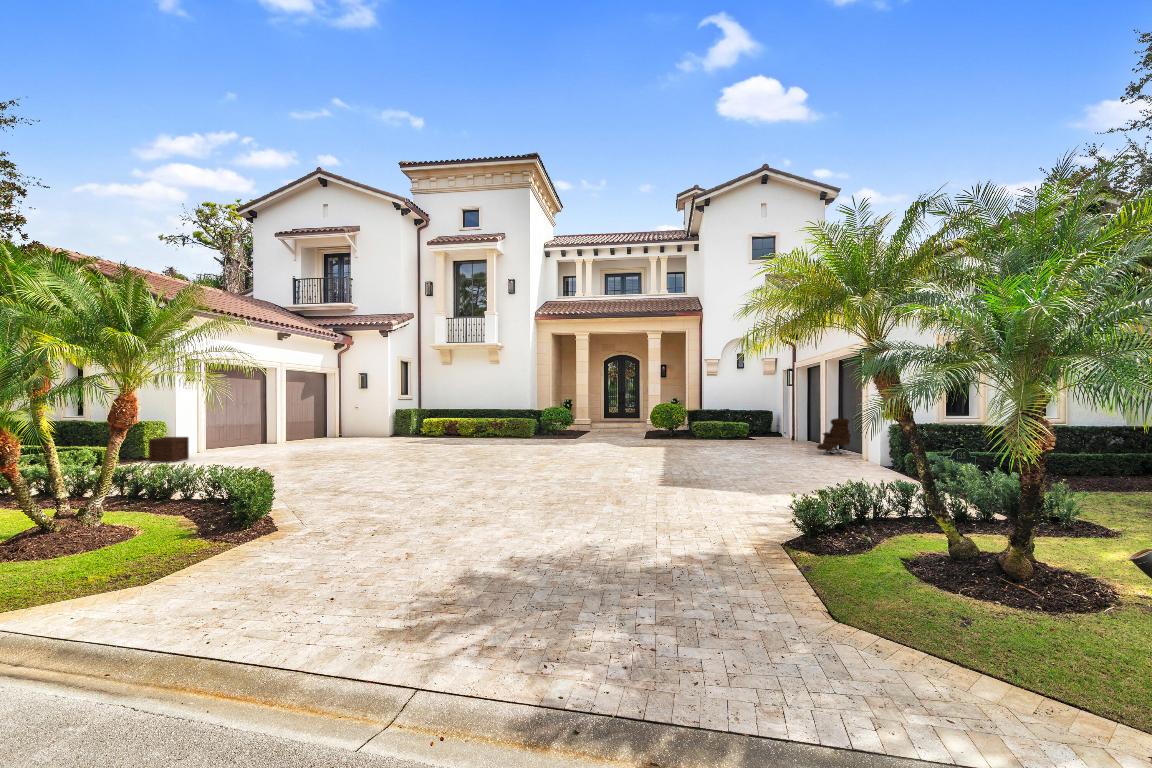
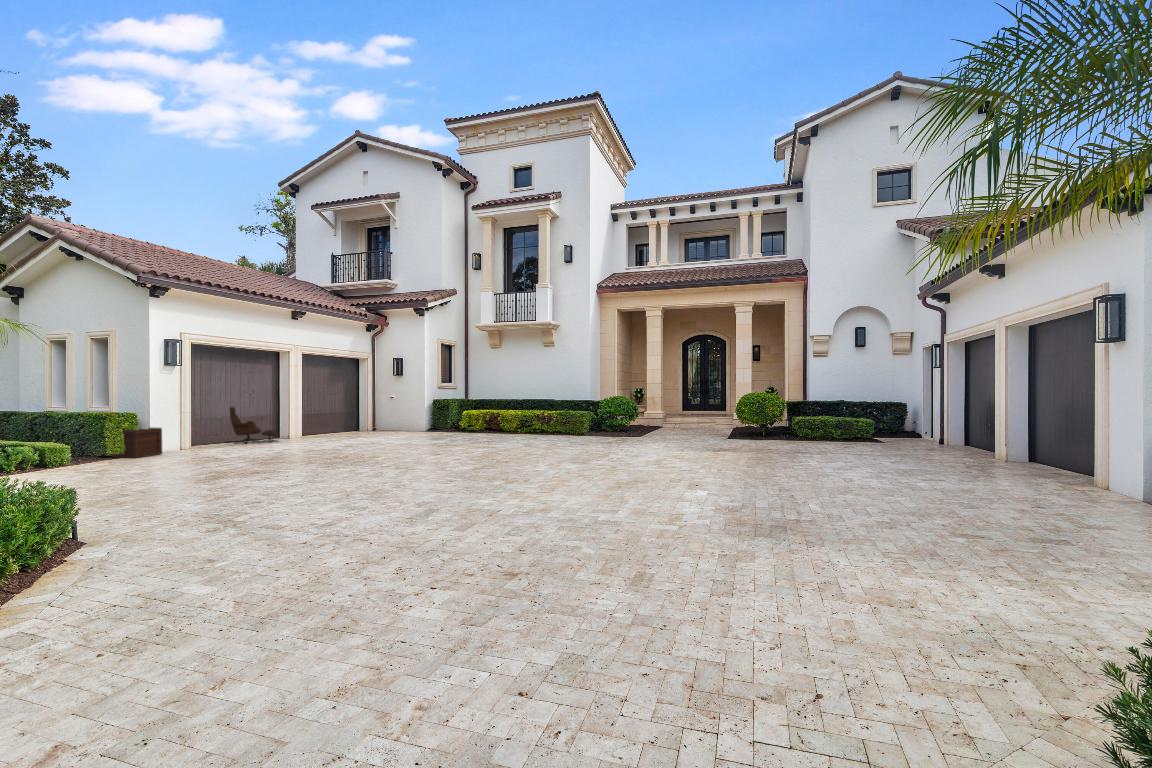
lounge chair: present [817,418,851,454] -> present [229,406,278,444]

